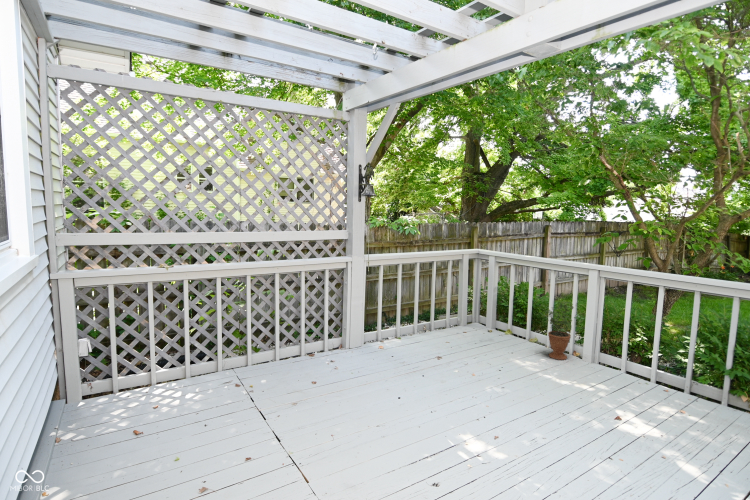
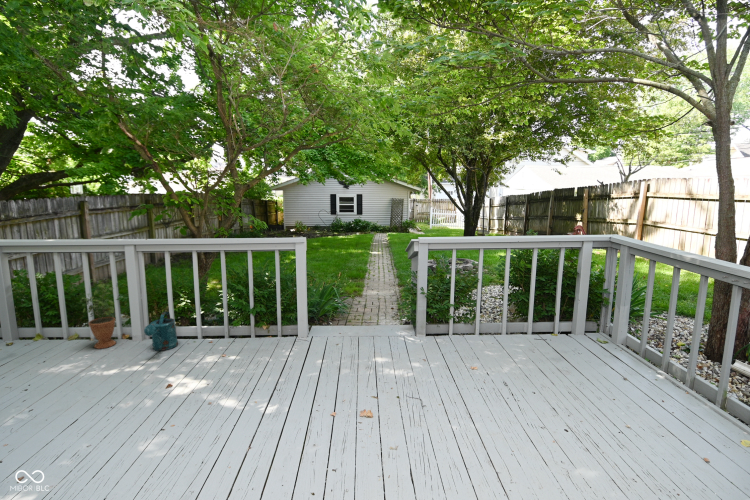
watering can: none [599,342,629,382] -> present [144,312,178,351]

